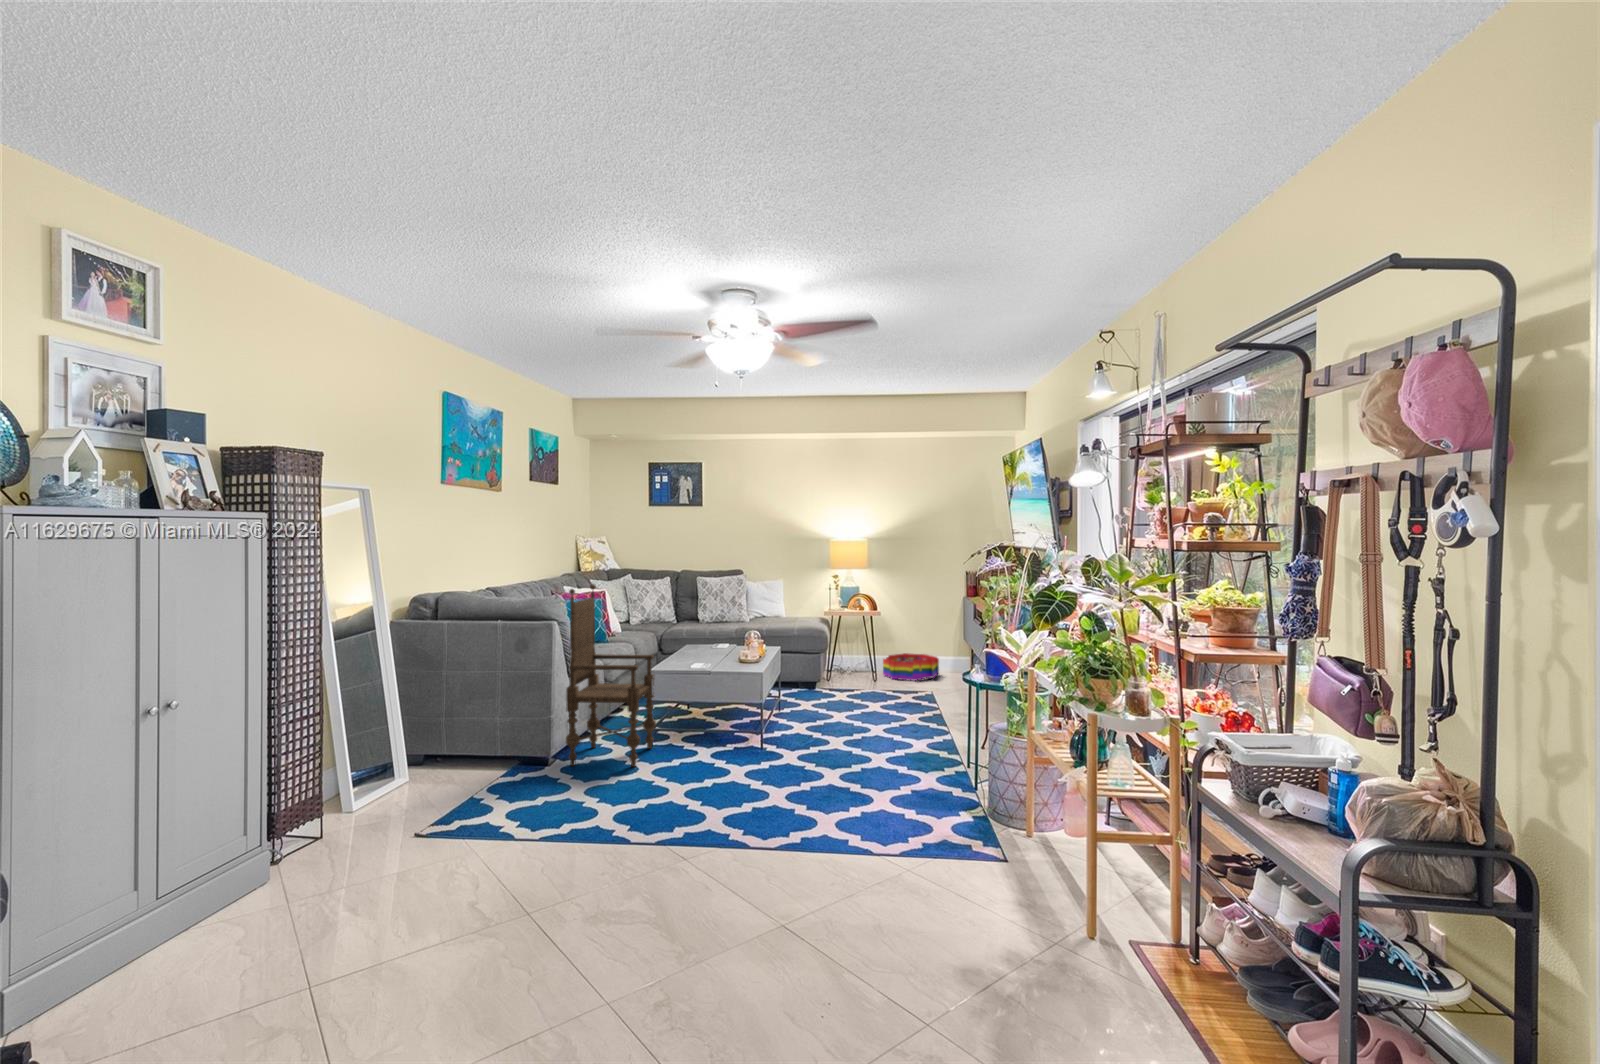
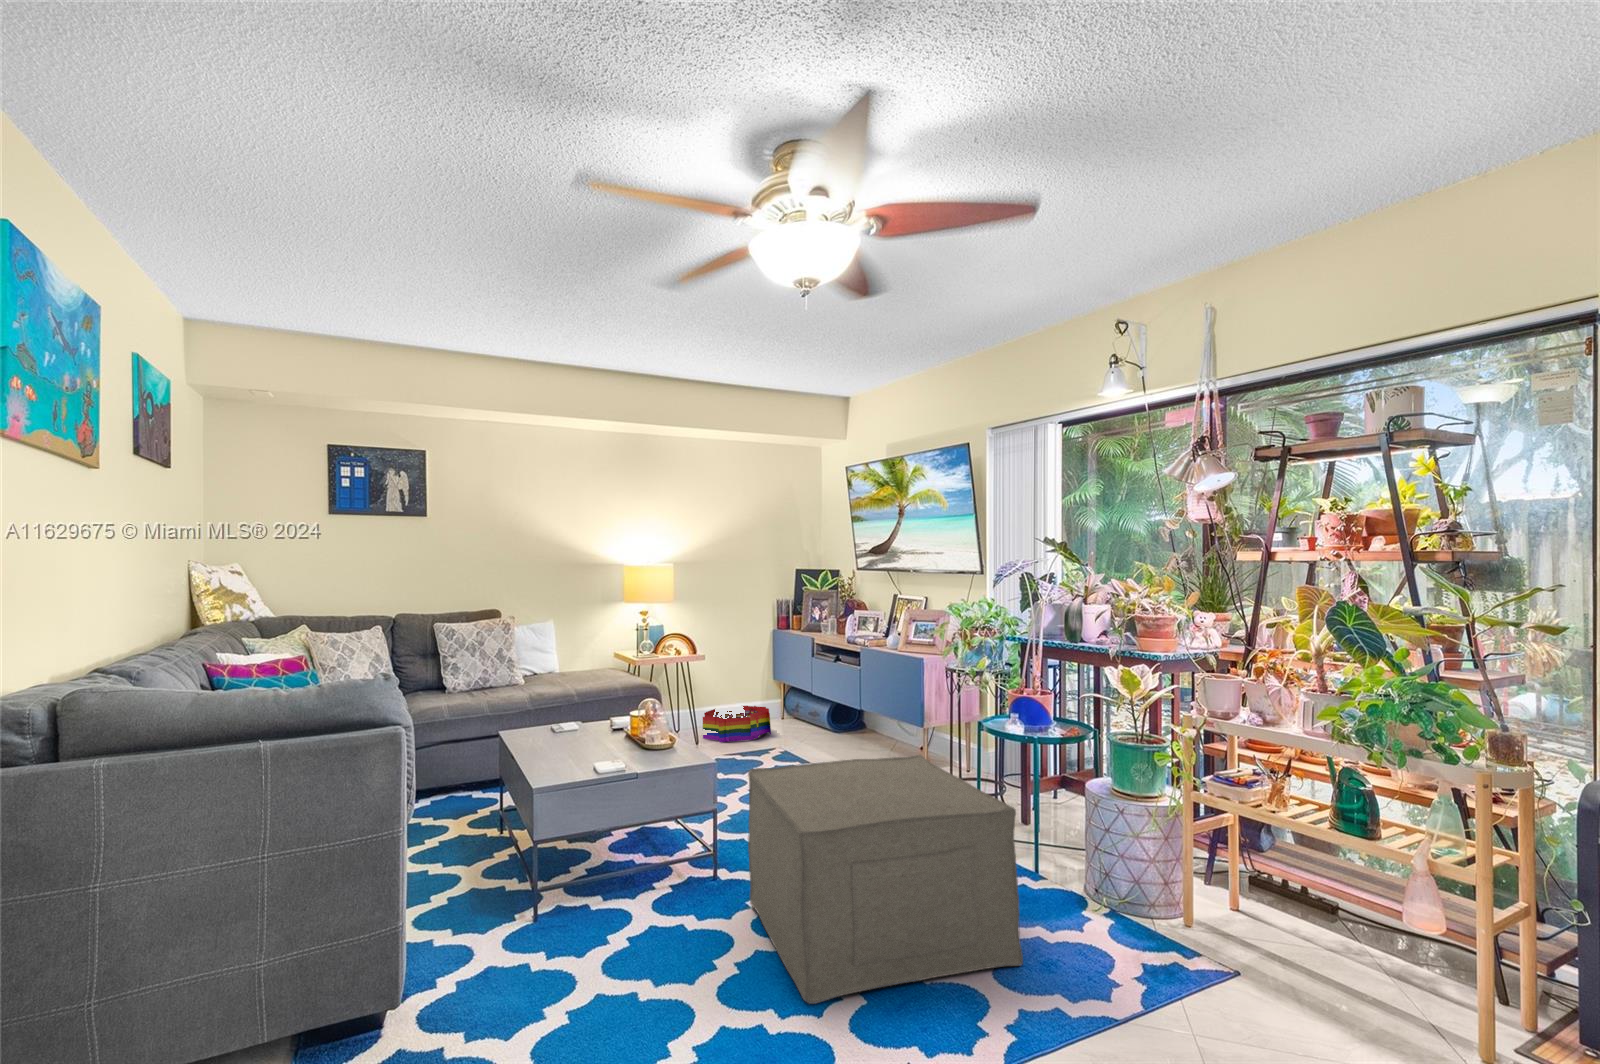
armchair: present [566,584,656,767] -> none [388,630,557,1027]
ottoman: none [721,680,880,812] -> present [748,755,1023,1004]

